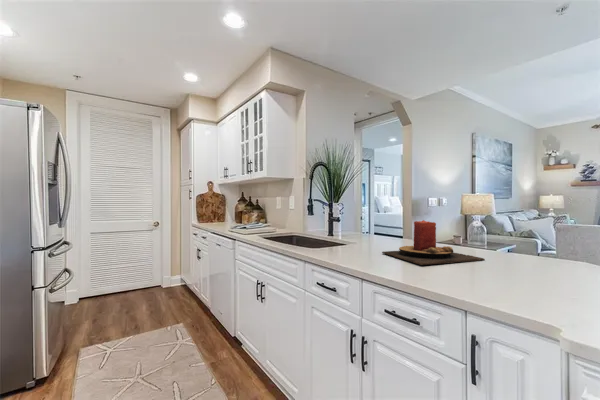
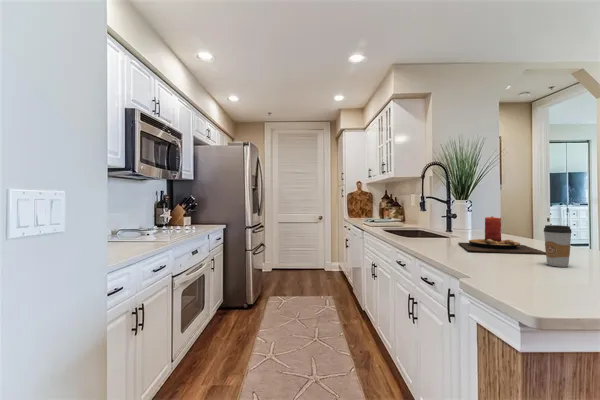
coffee cup: none [524,230,558,280] -> present [544,225,572,267]

